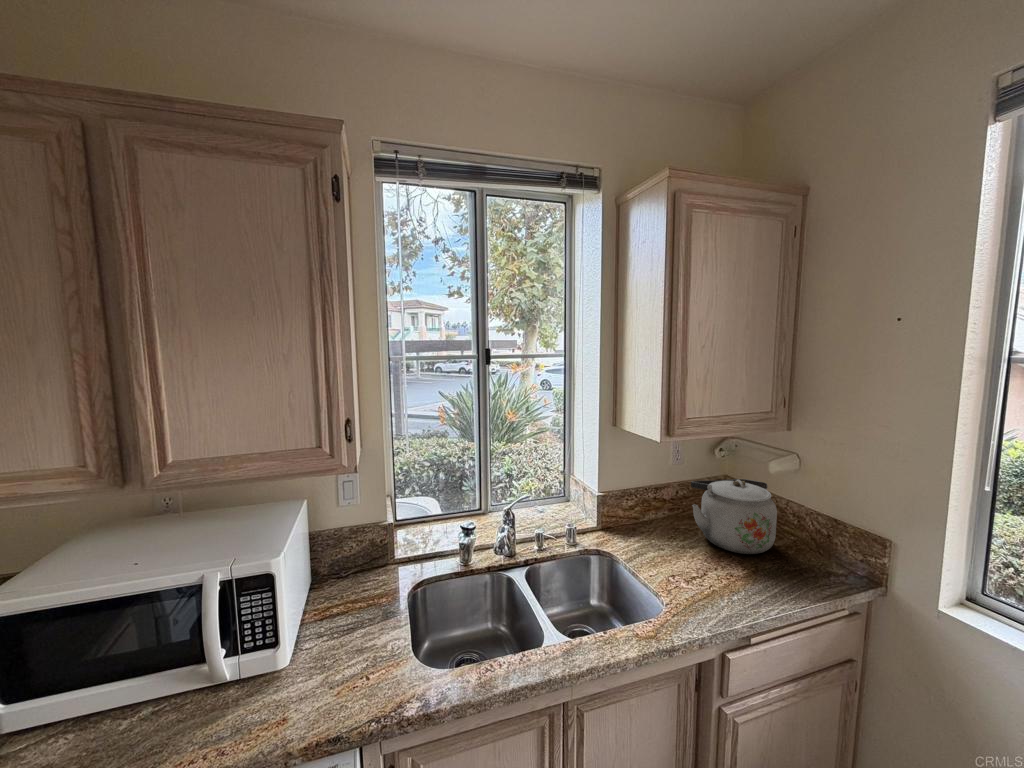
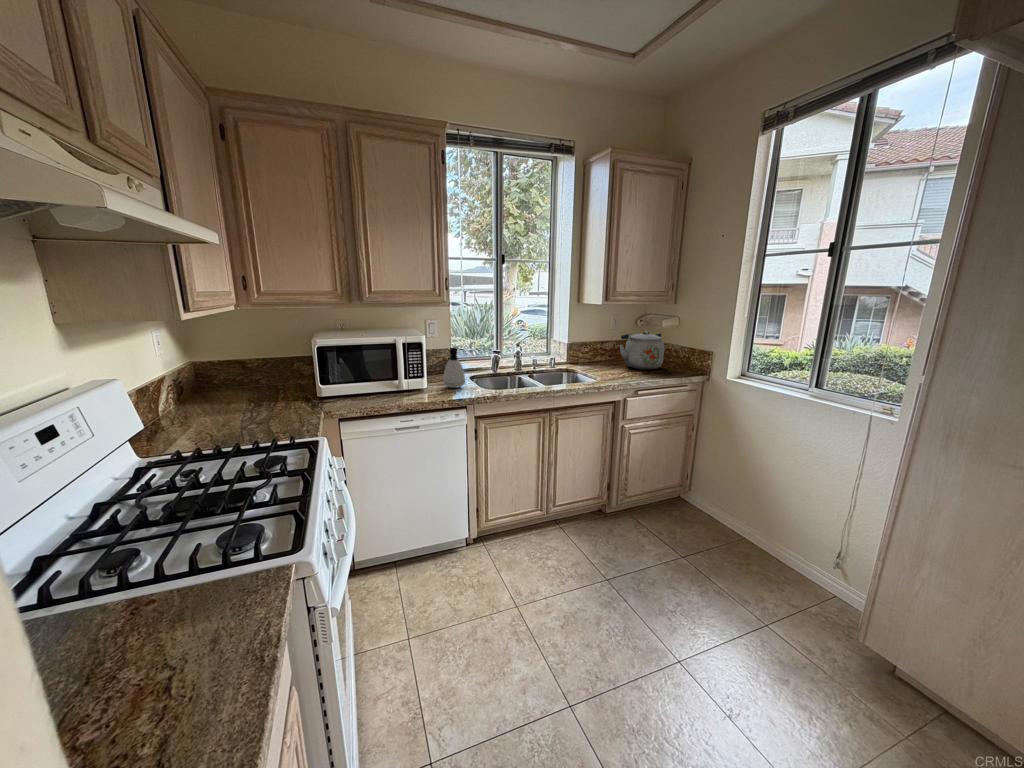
soap dispenser: none [332,563,381,656] -> present [443,347,465,388]

